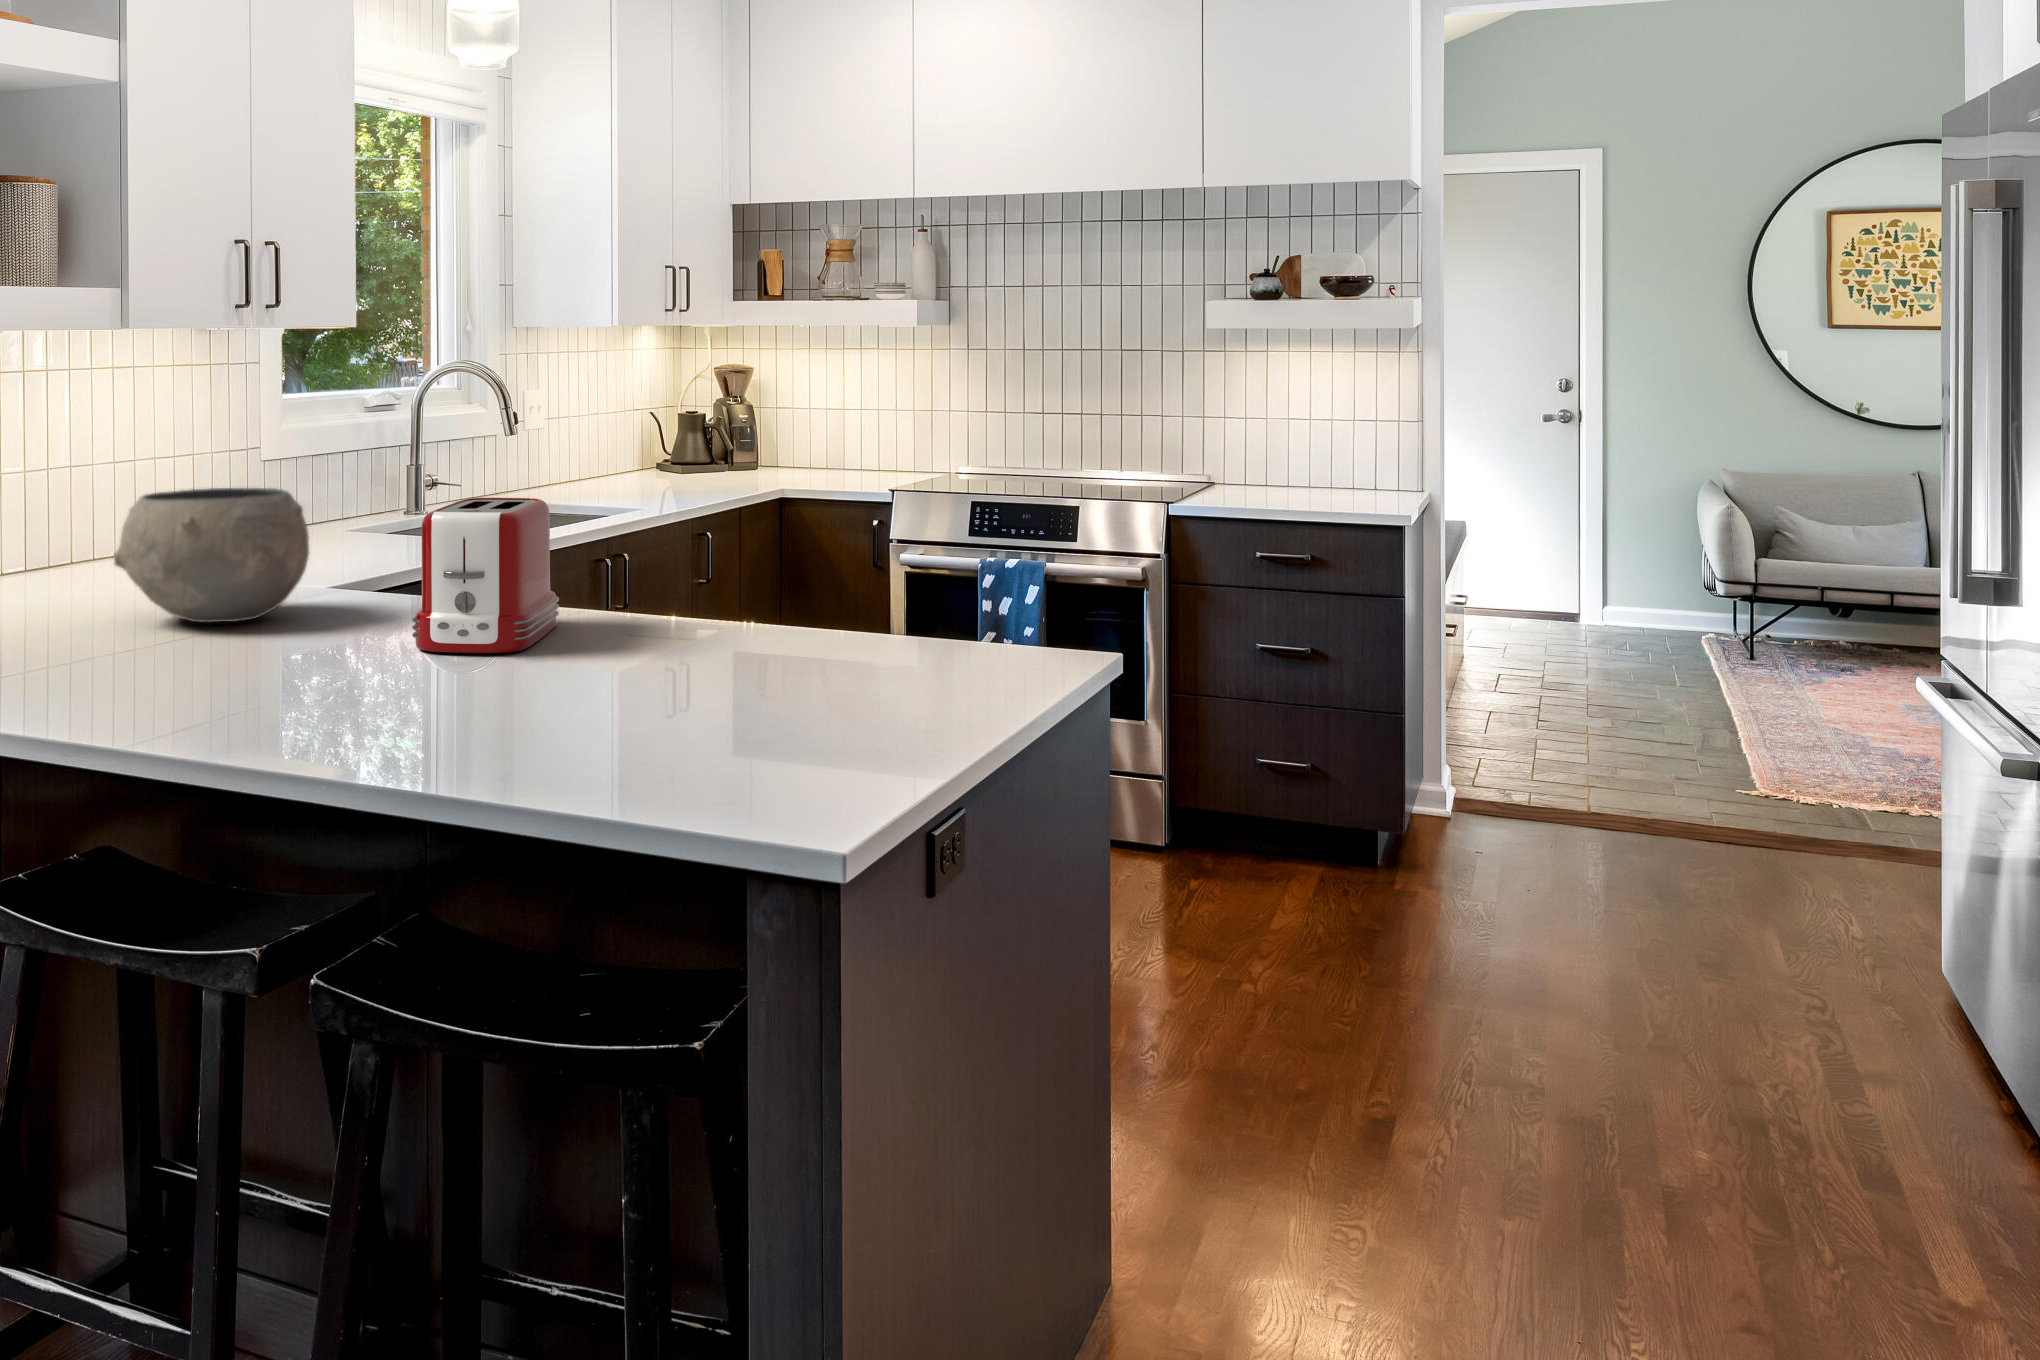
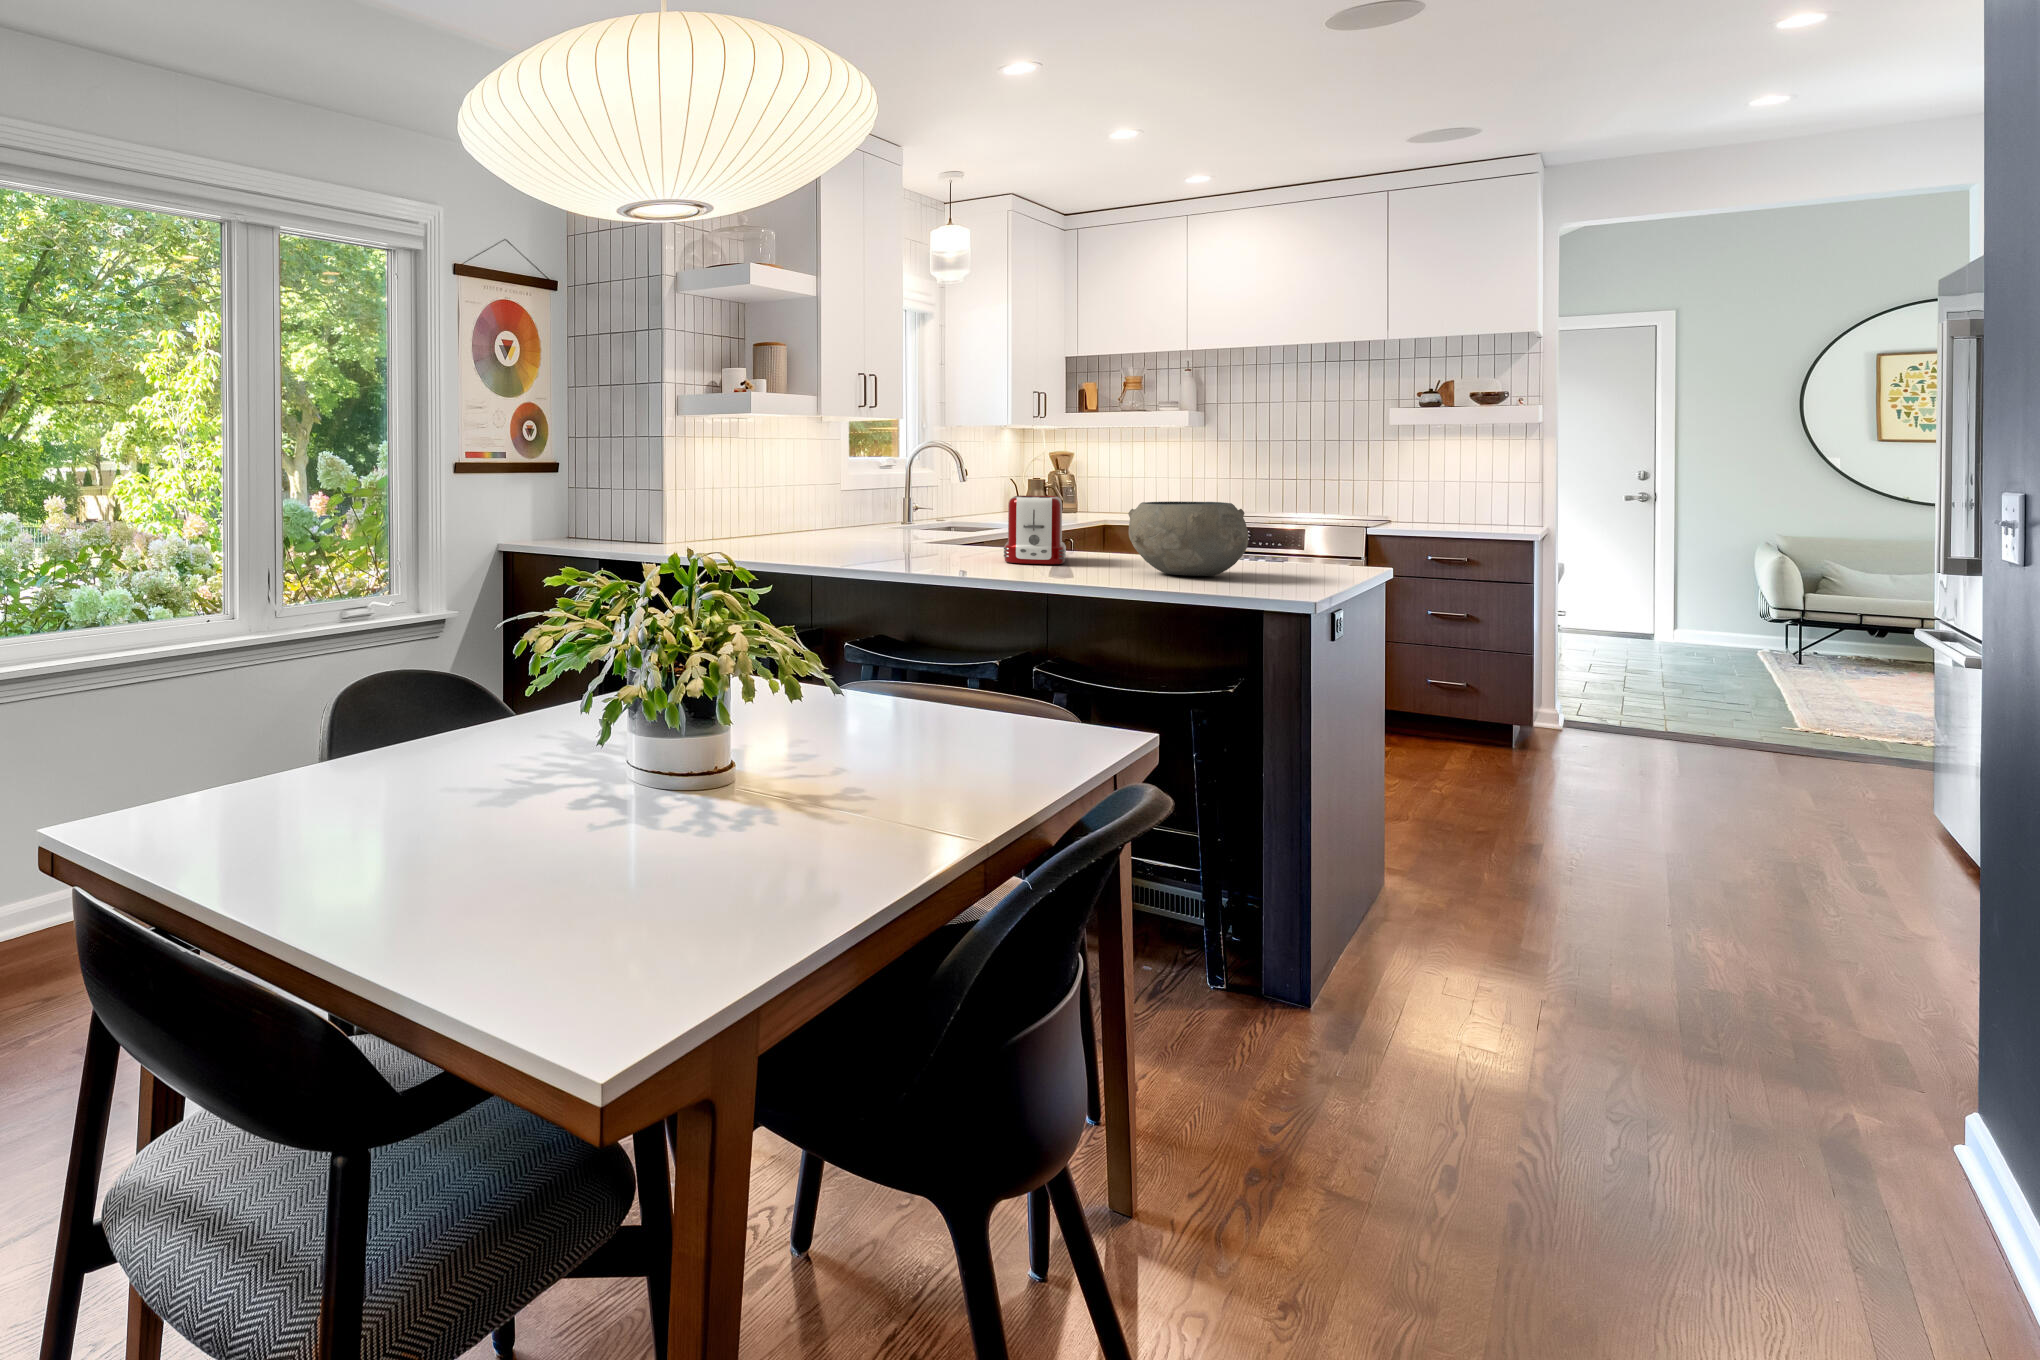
ceramic bowl: present [114,488,309,622] -> present [1128,502,1248,576]

